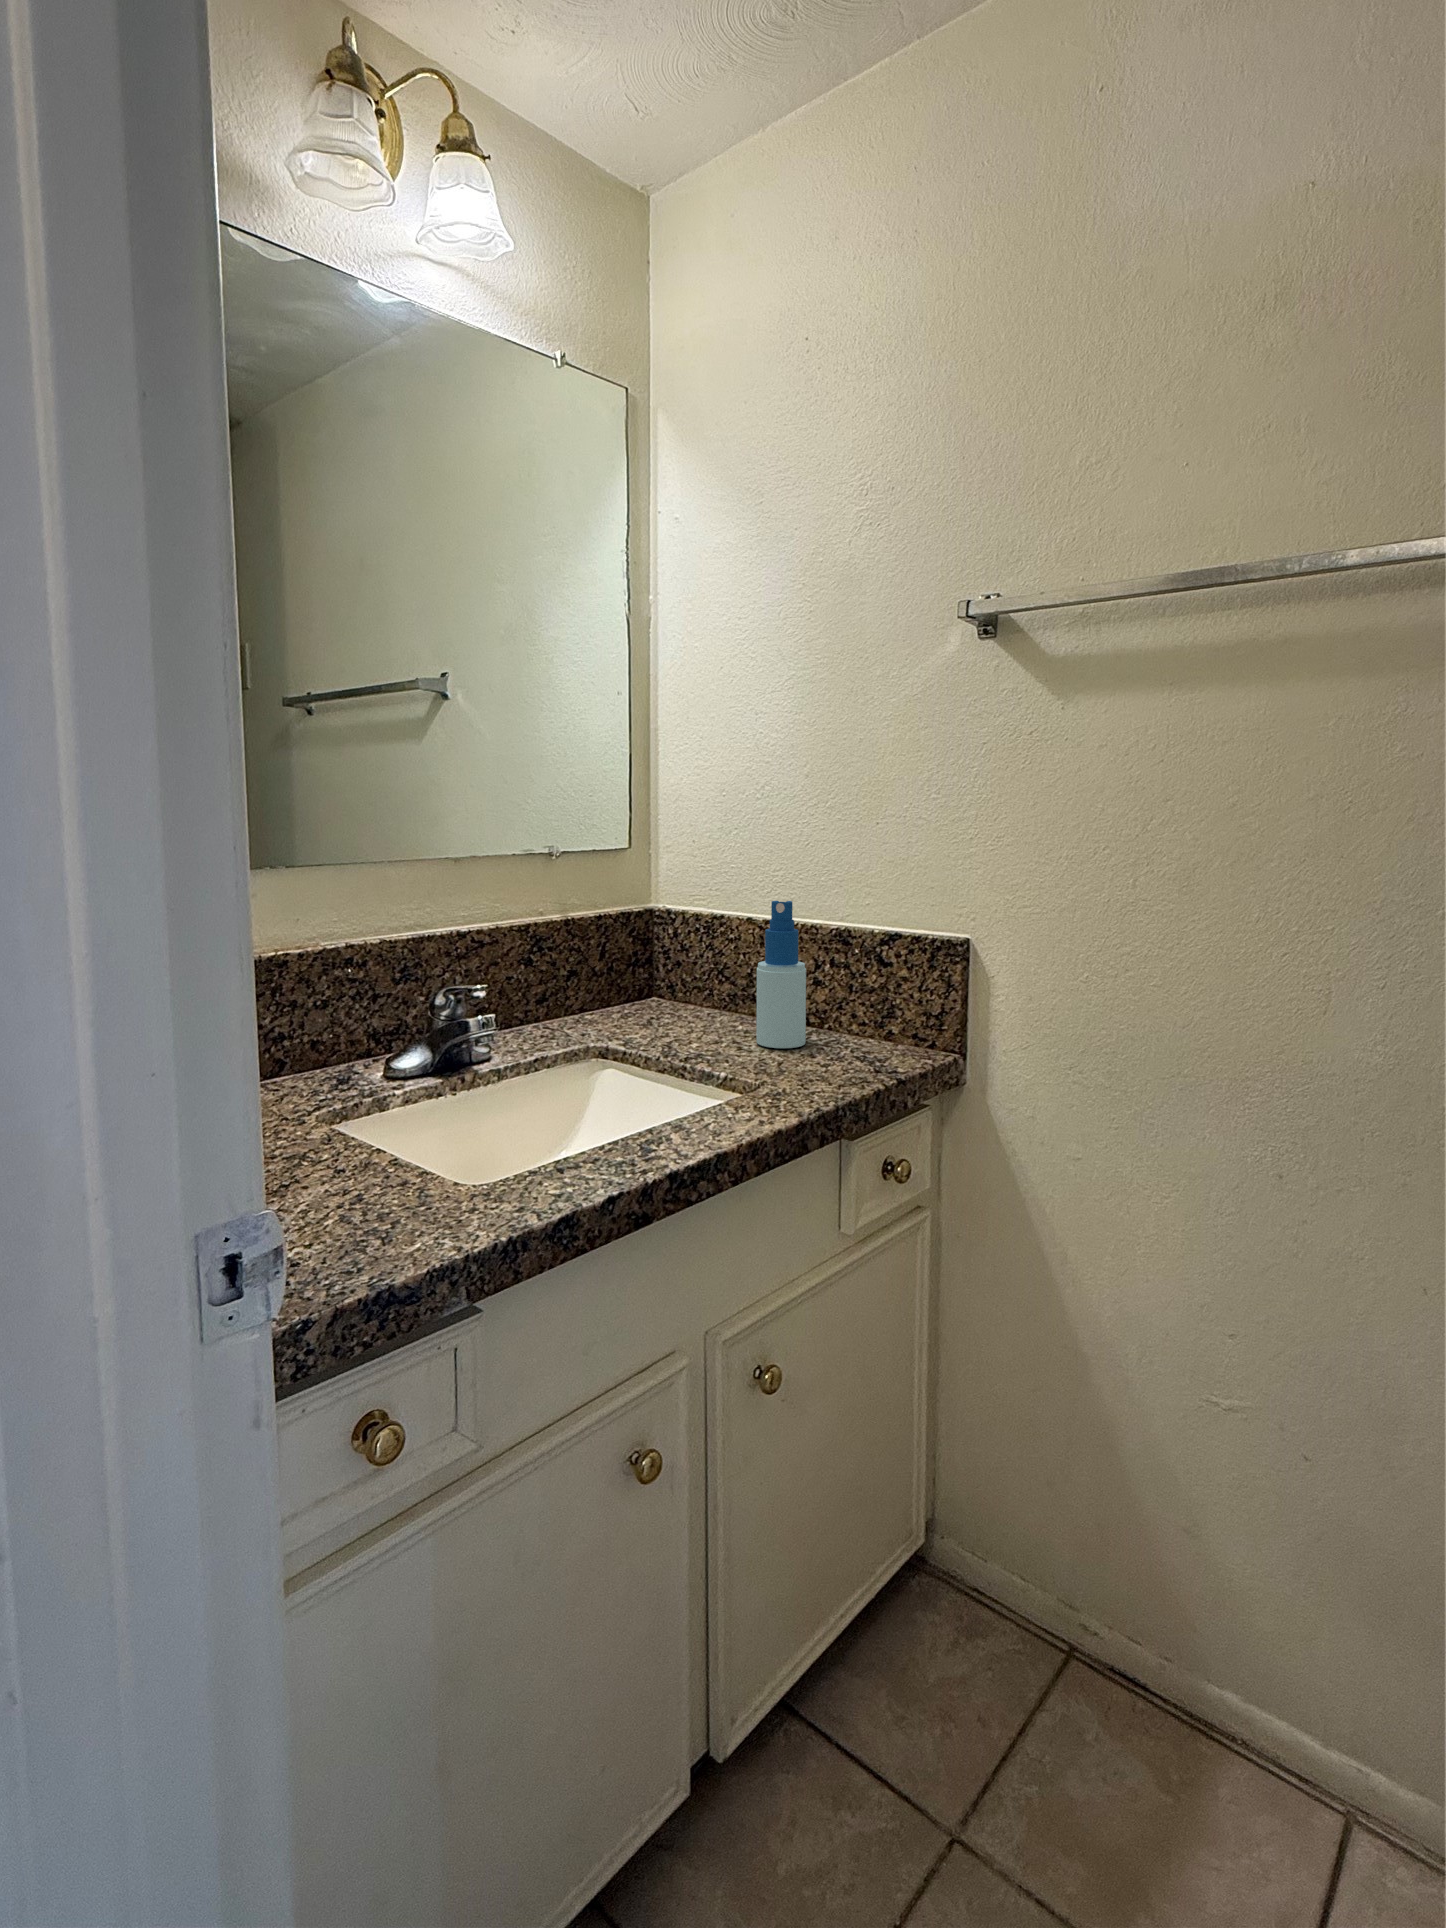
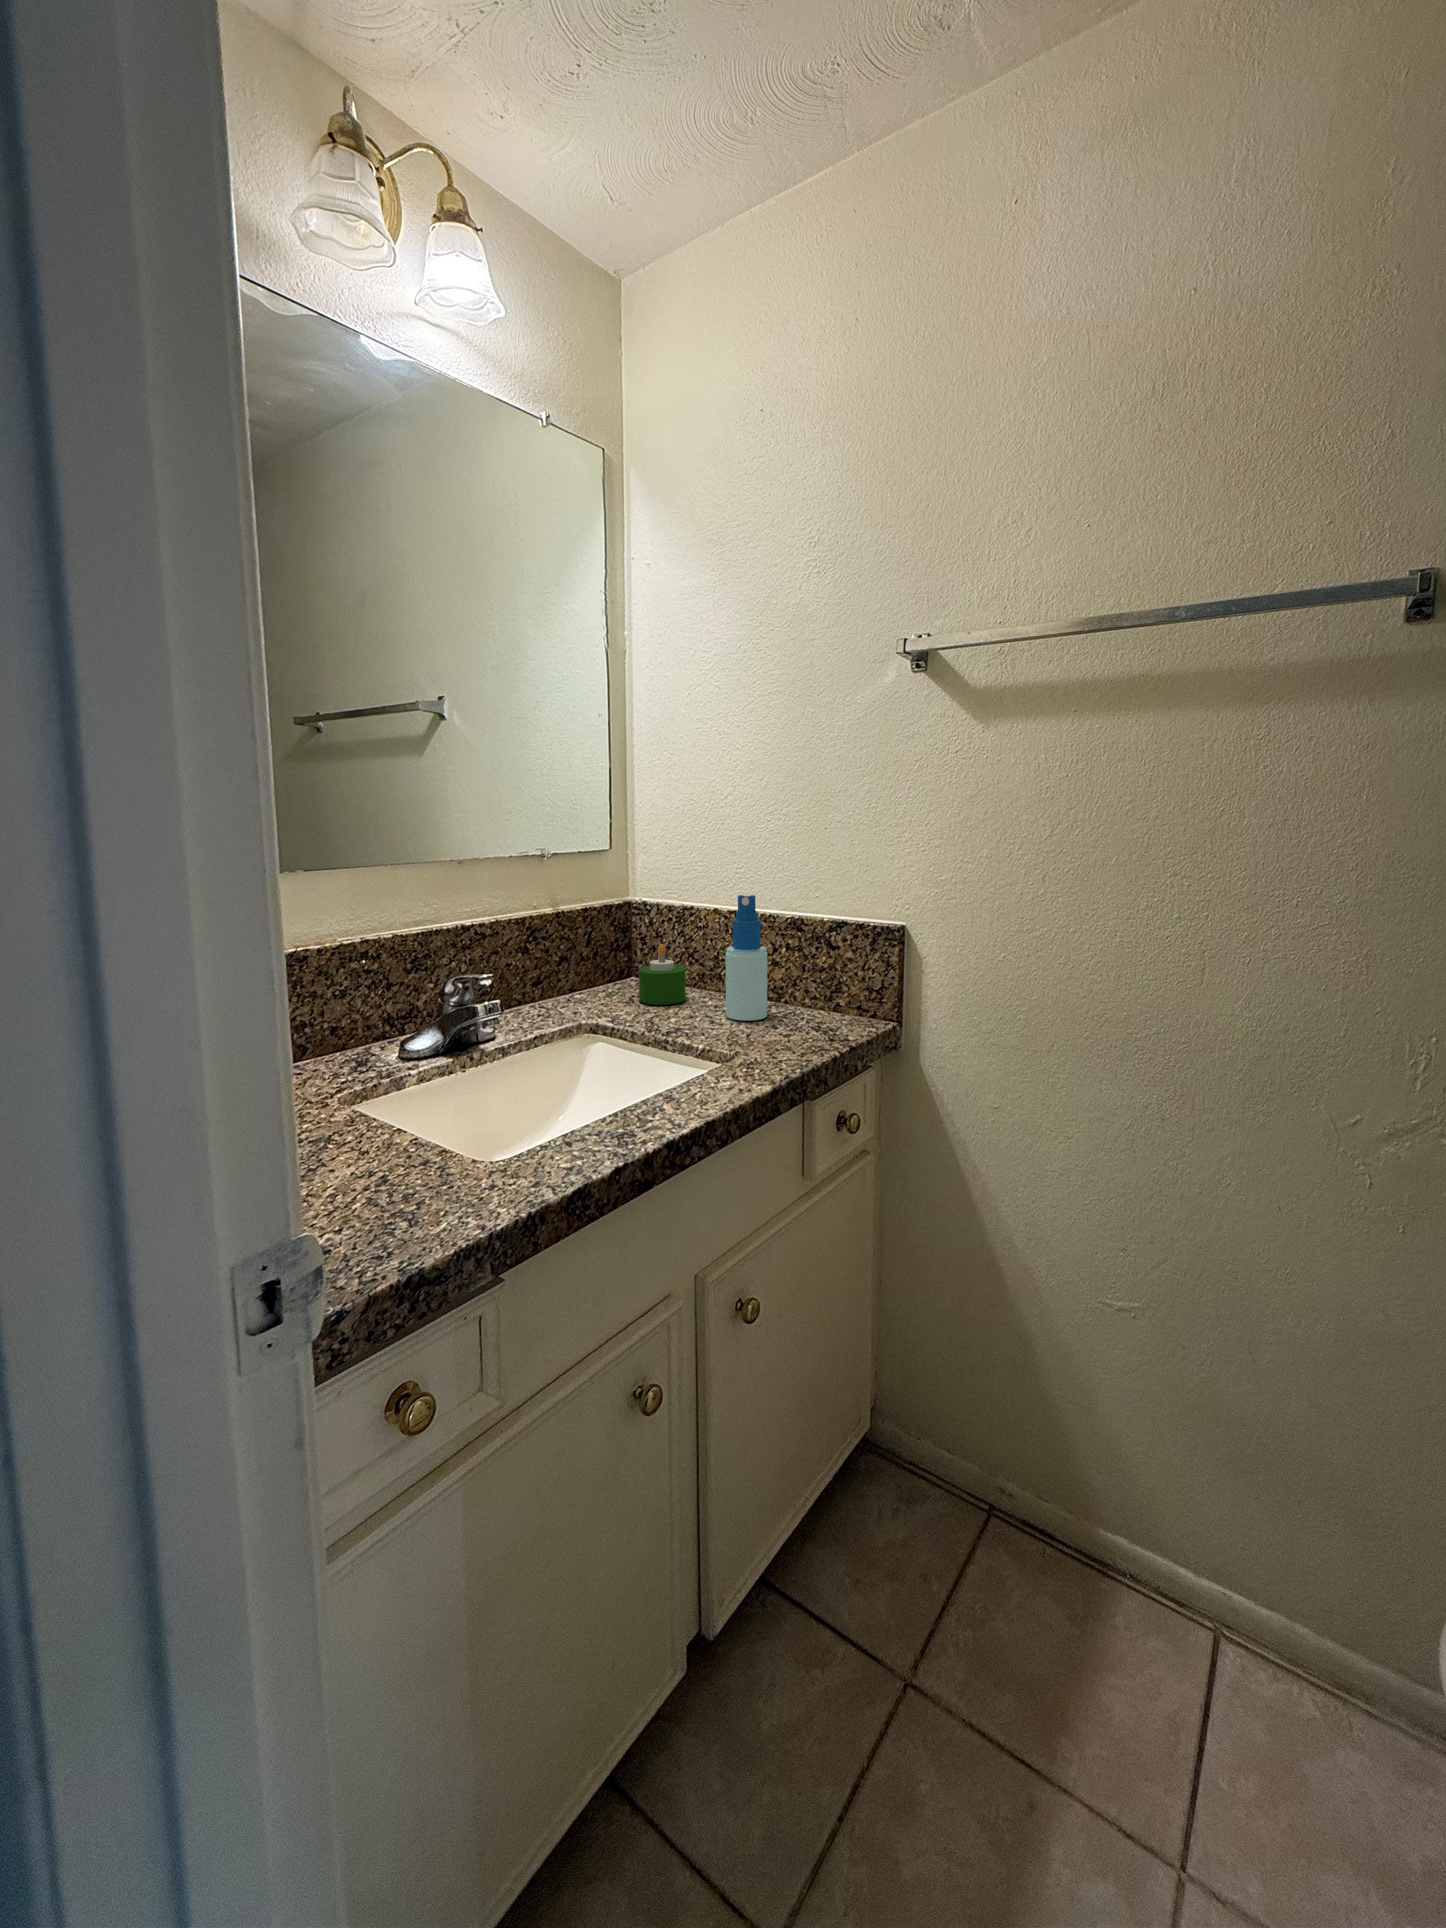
candle: none [658,957,712,1028] -> present [639,944,685,1005]

